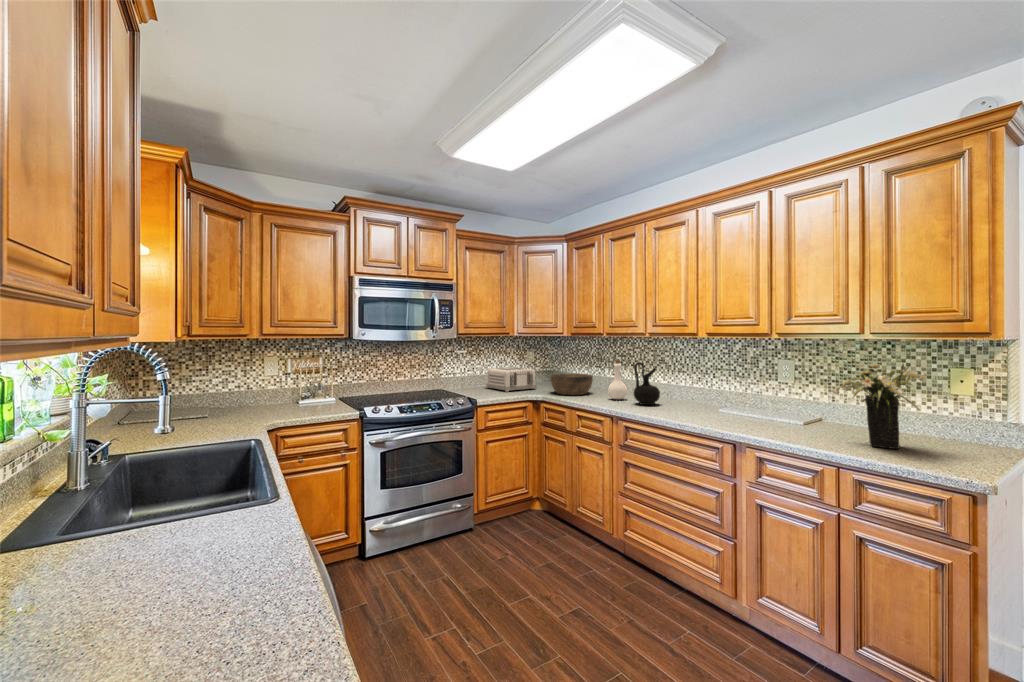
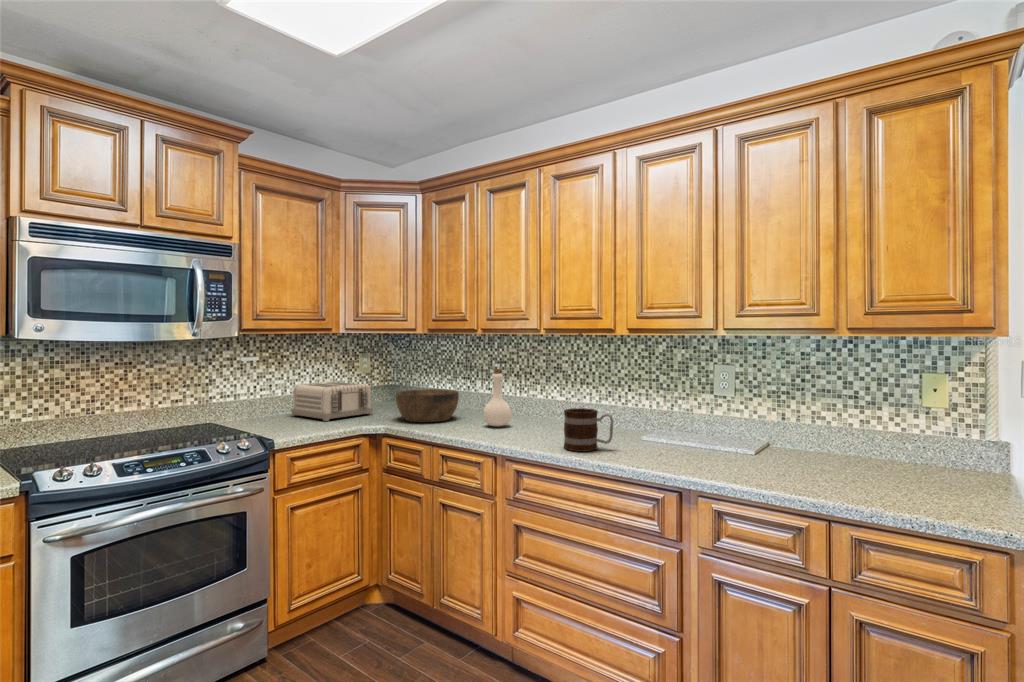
ceramic jug: present [634,363,660,405] -> none [523,372,559,434]
flower arrangement: present [833,363,926,449] -> none [808,369,920,486]
mug: none [658,387,694,416] -> present [564,408,613,452]

